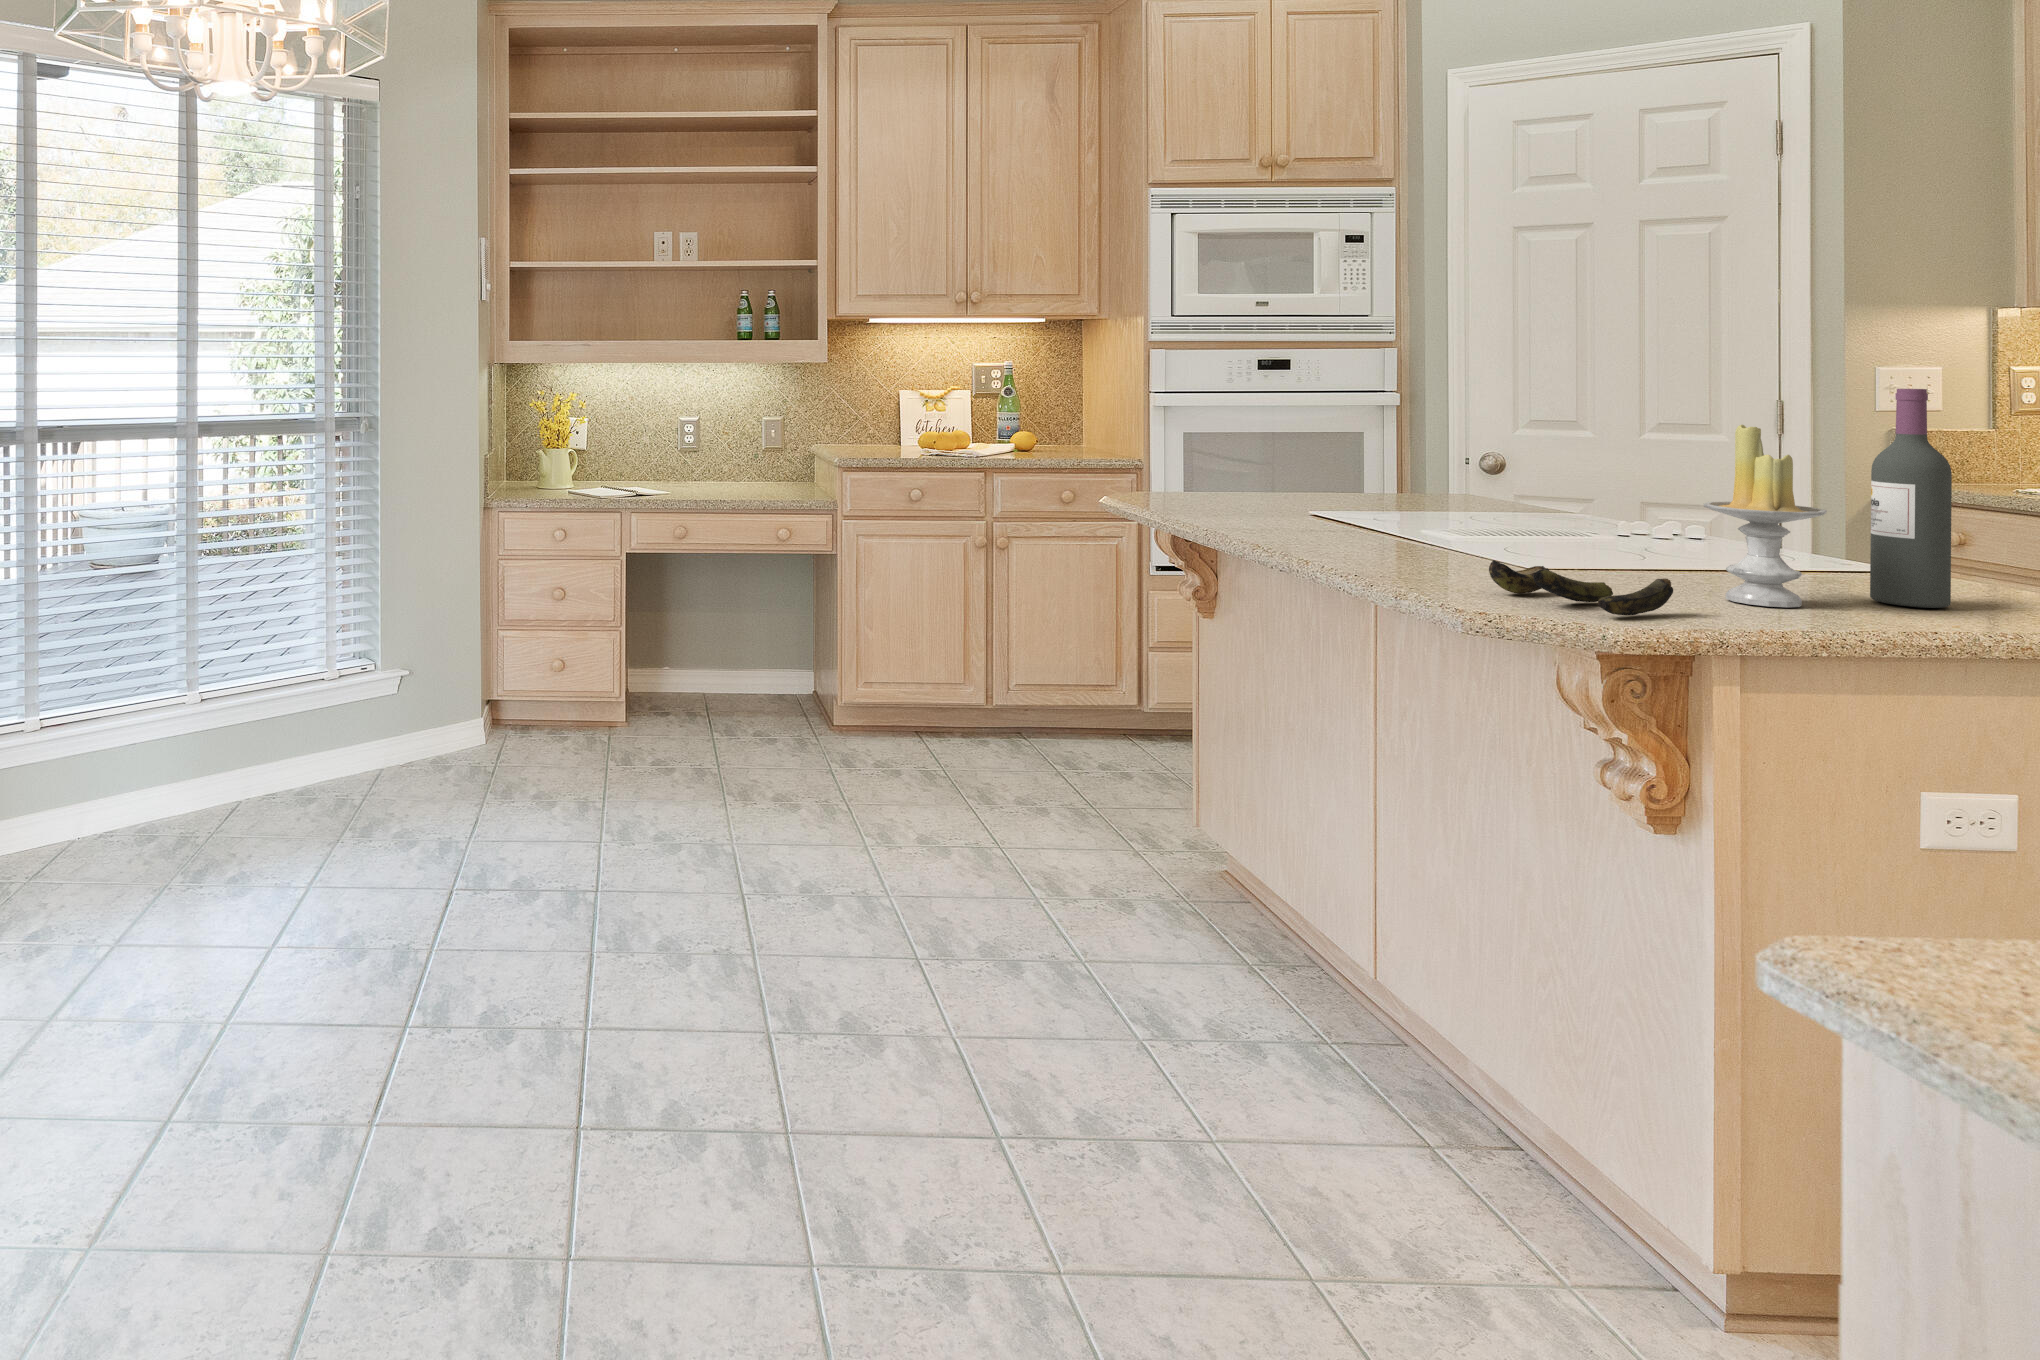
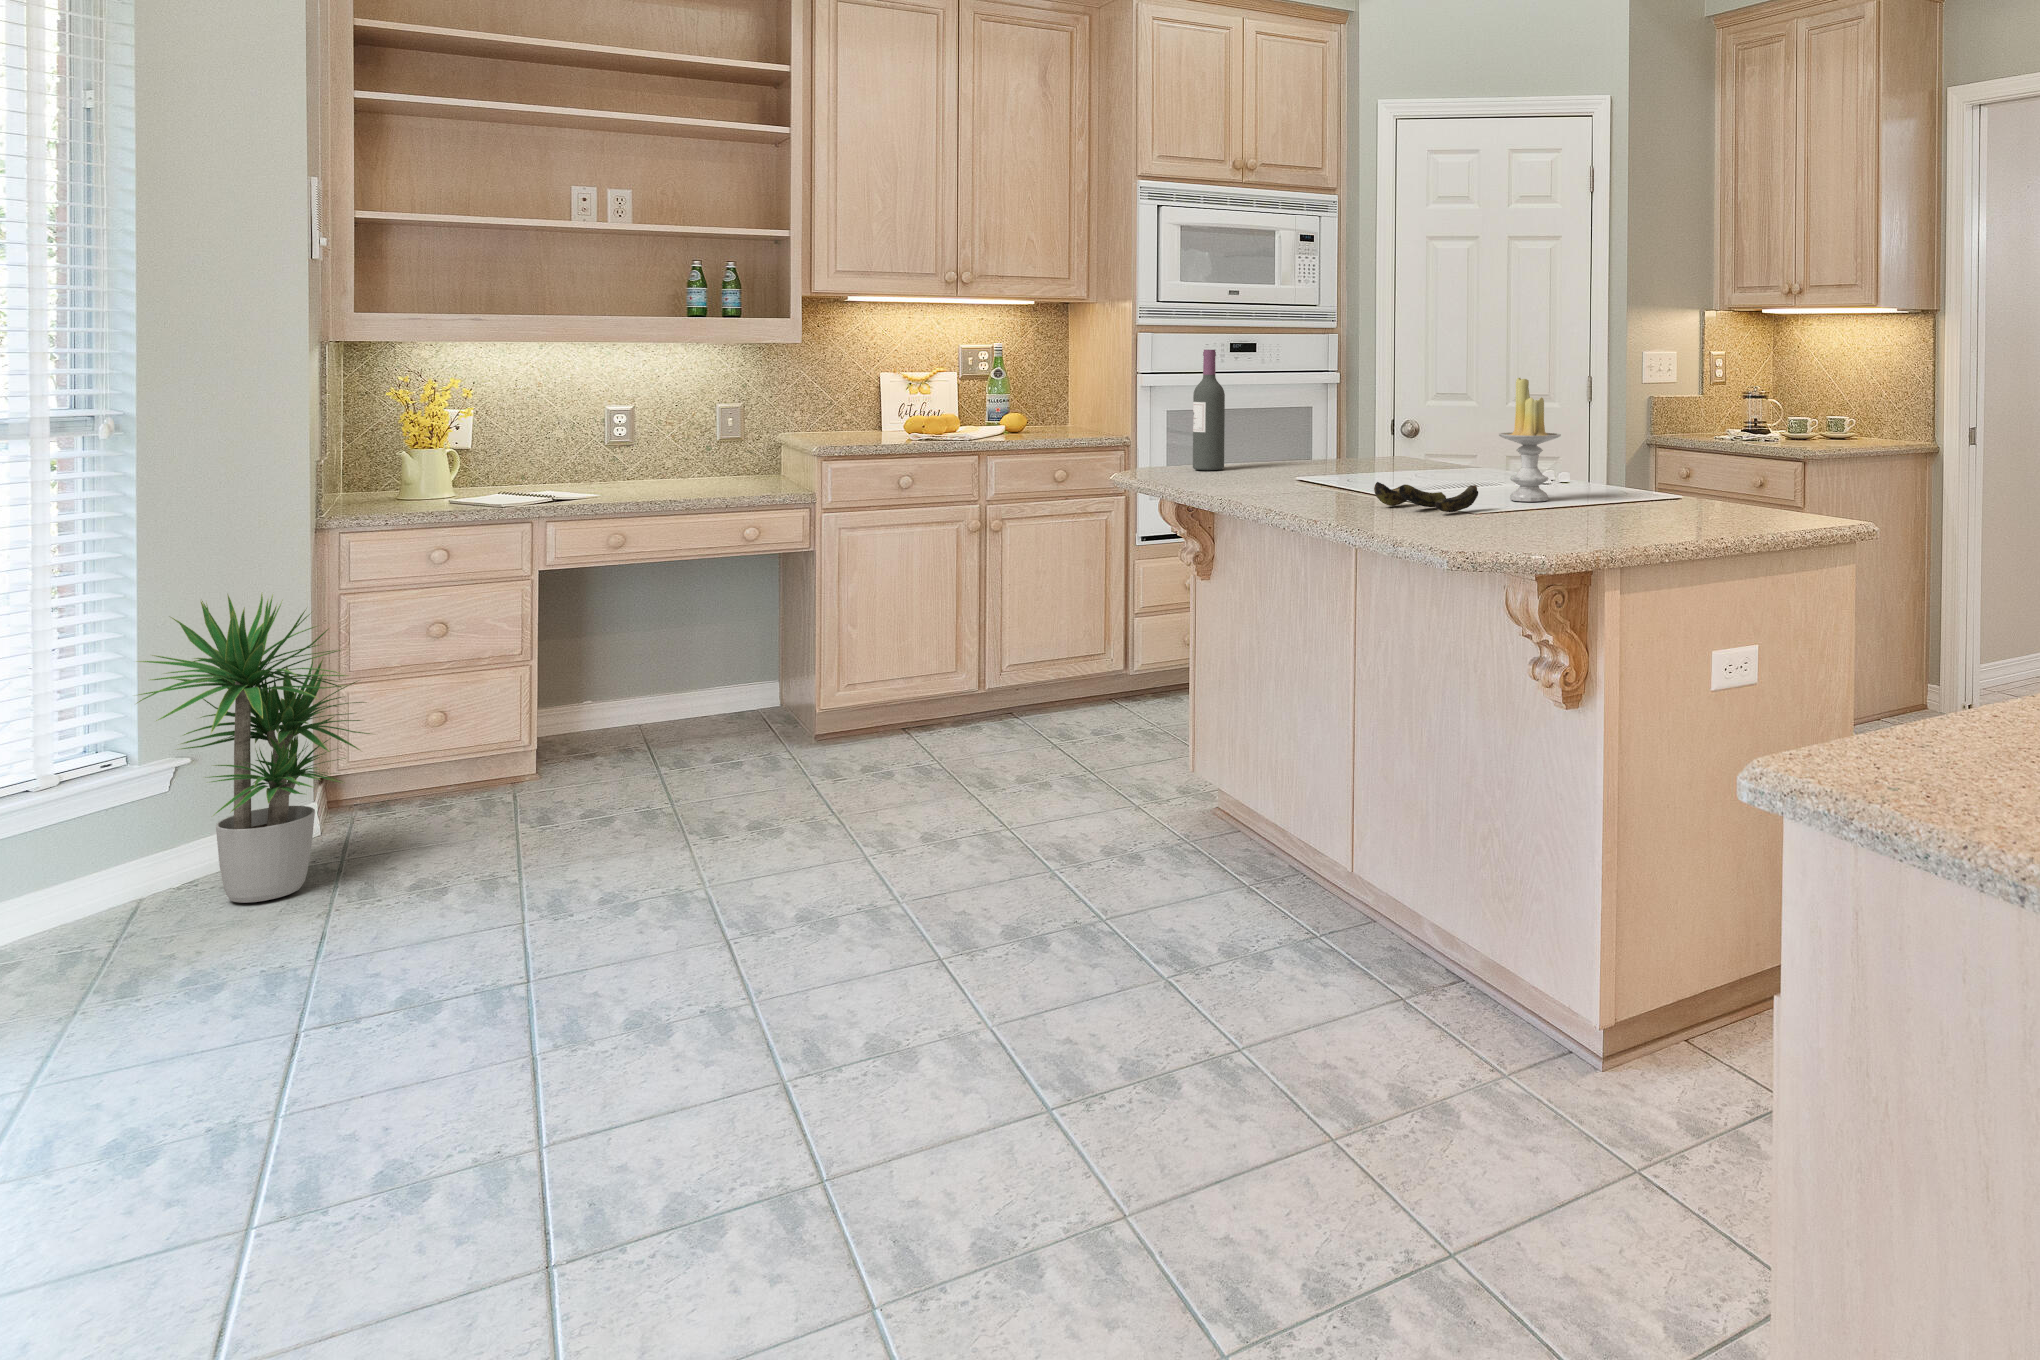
wine bottle: present [1870,389,1952,608] -> present [1193,350,1225,470]
potted plant: none [368,556,514,793] -> present [137,594,370,903]

